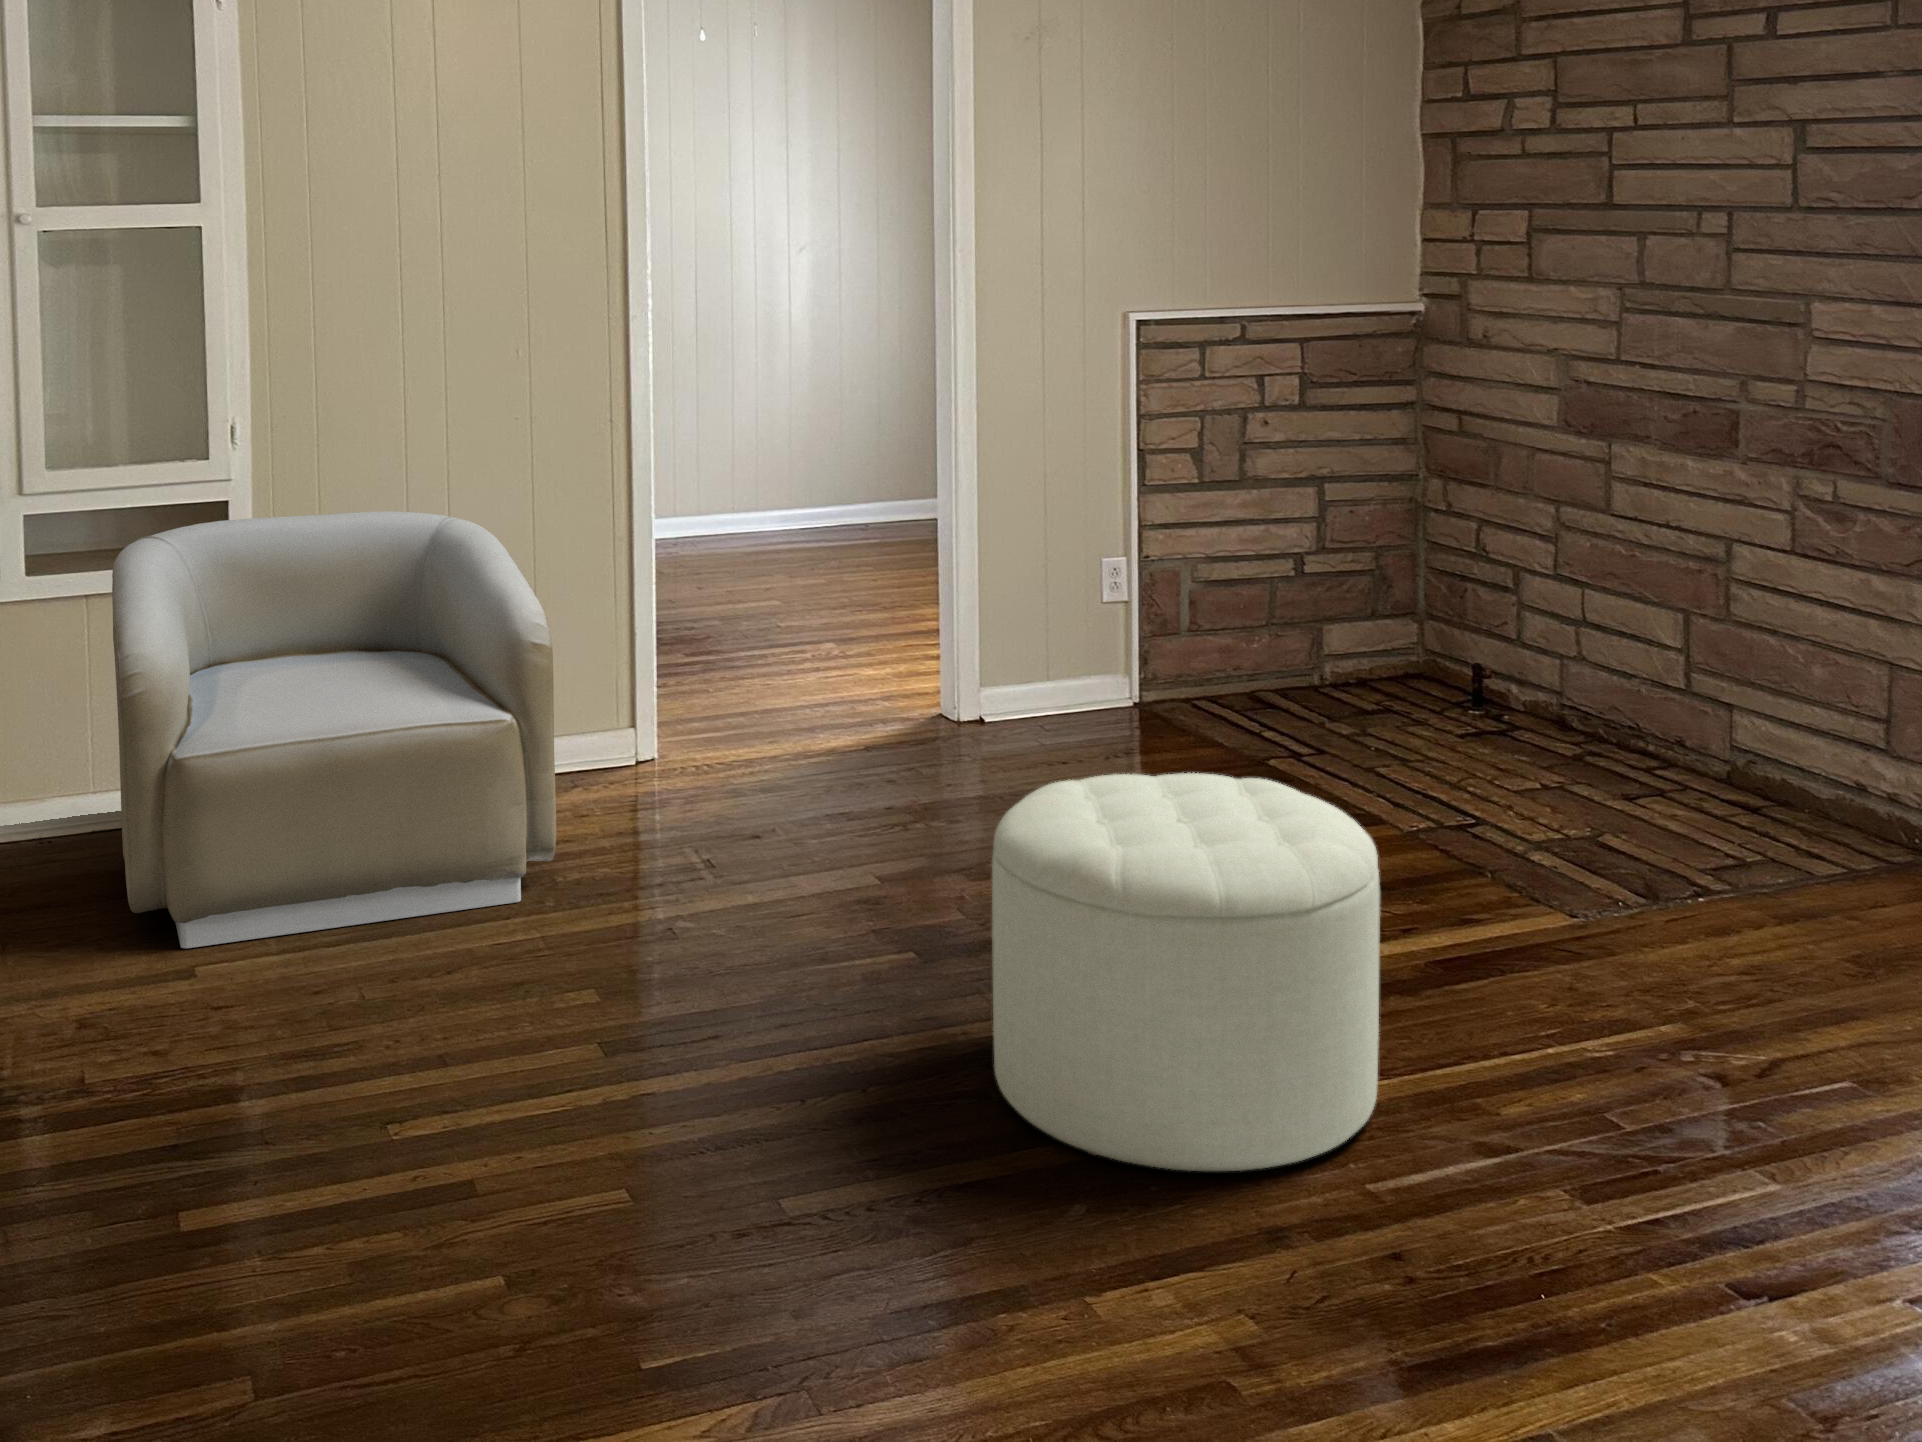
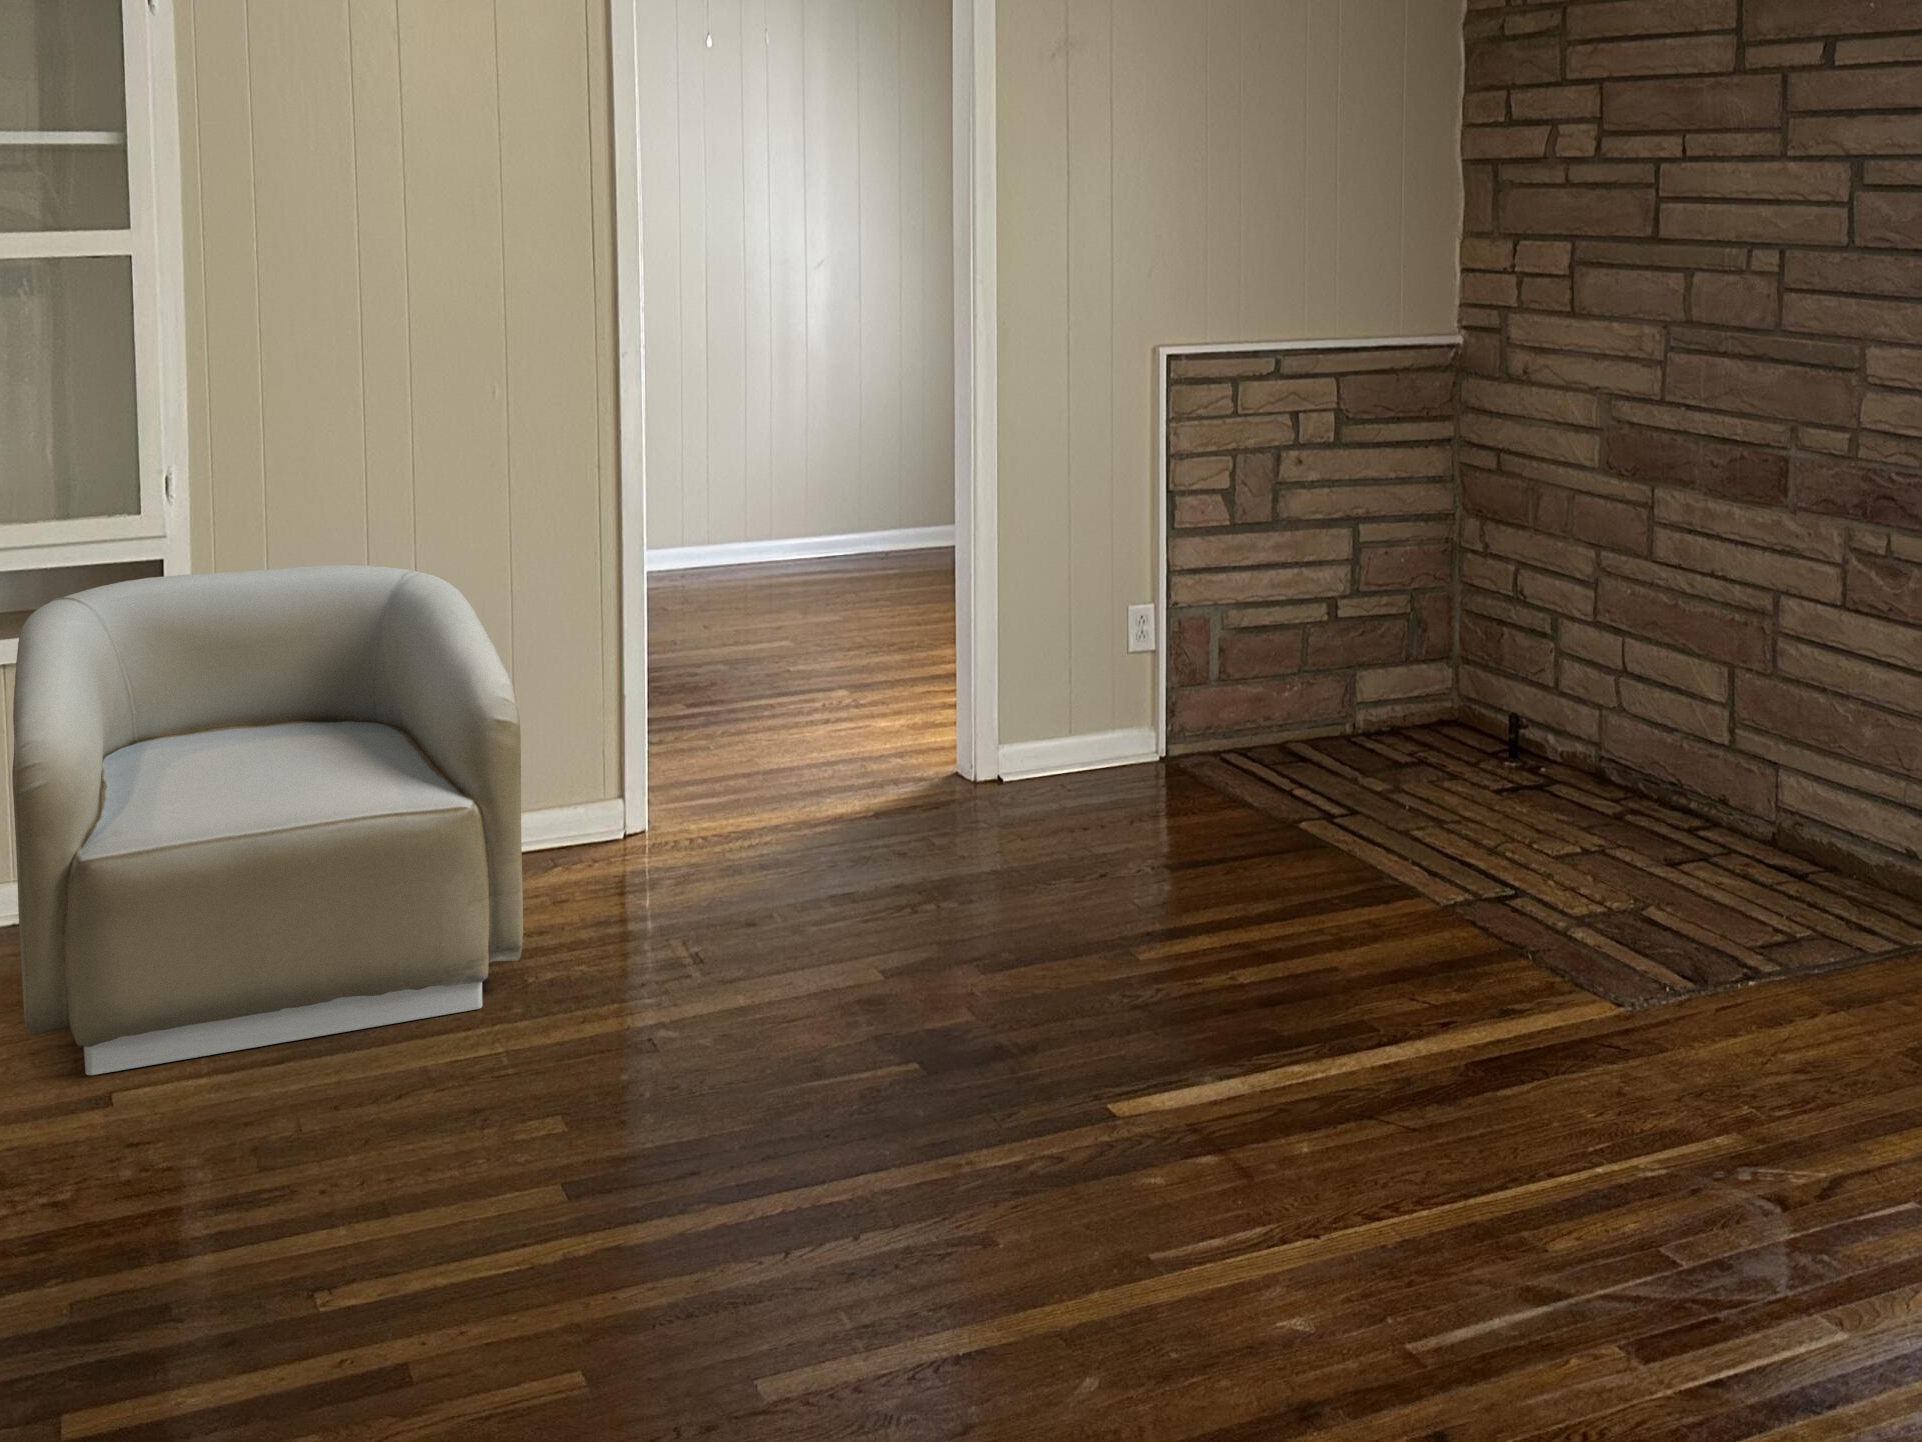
ottoman: present [992,773,1380,1171] -> none [1002,875,1424,1337]

